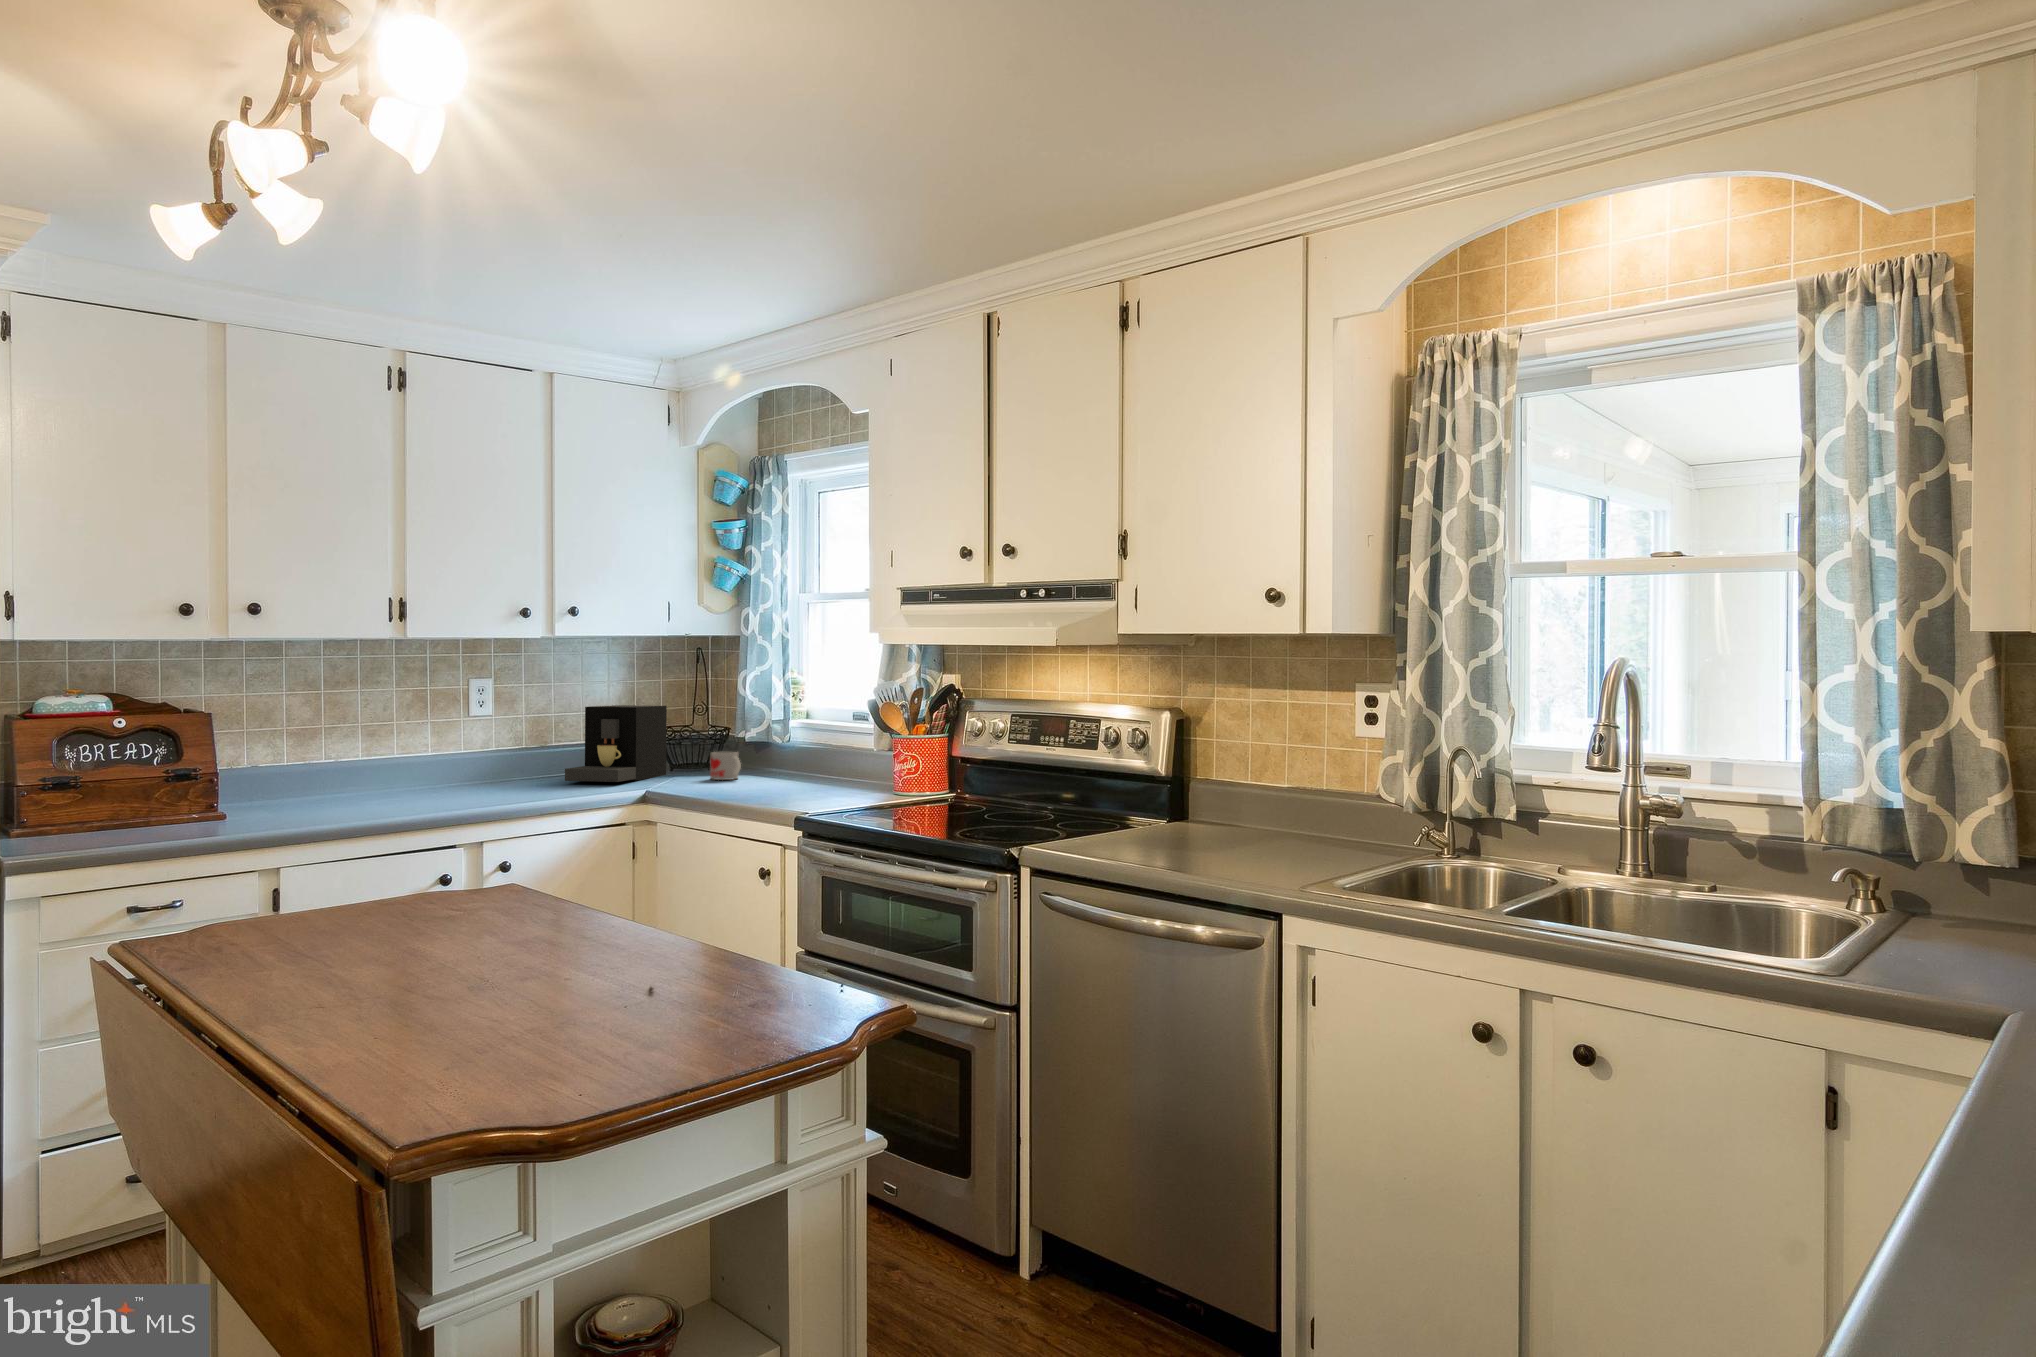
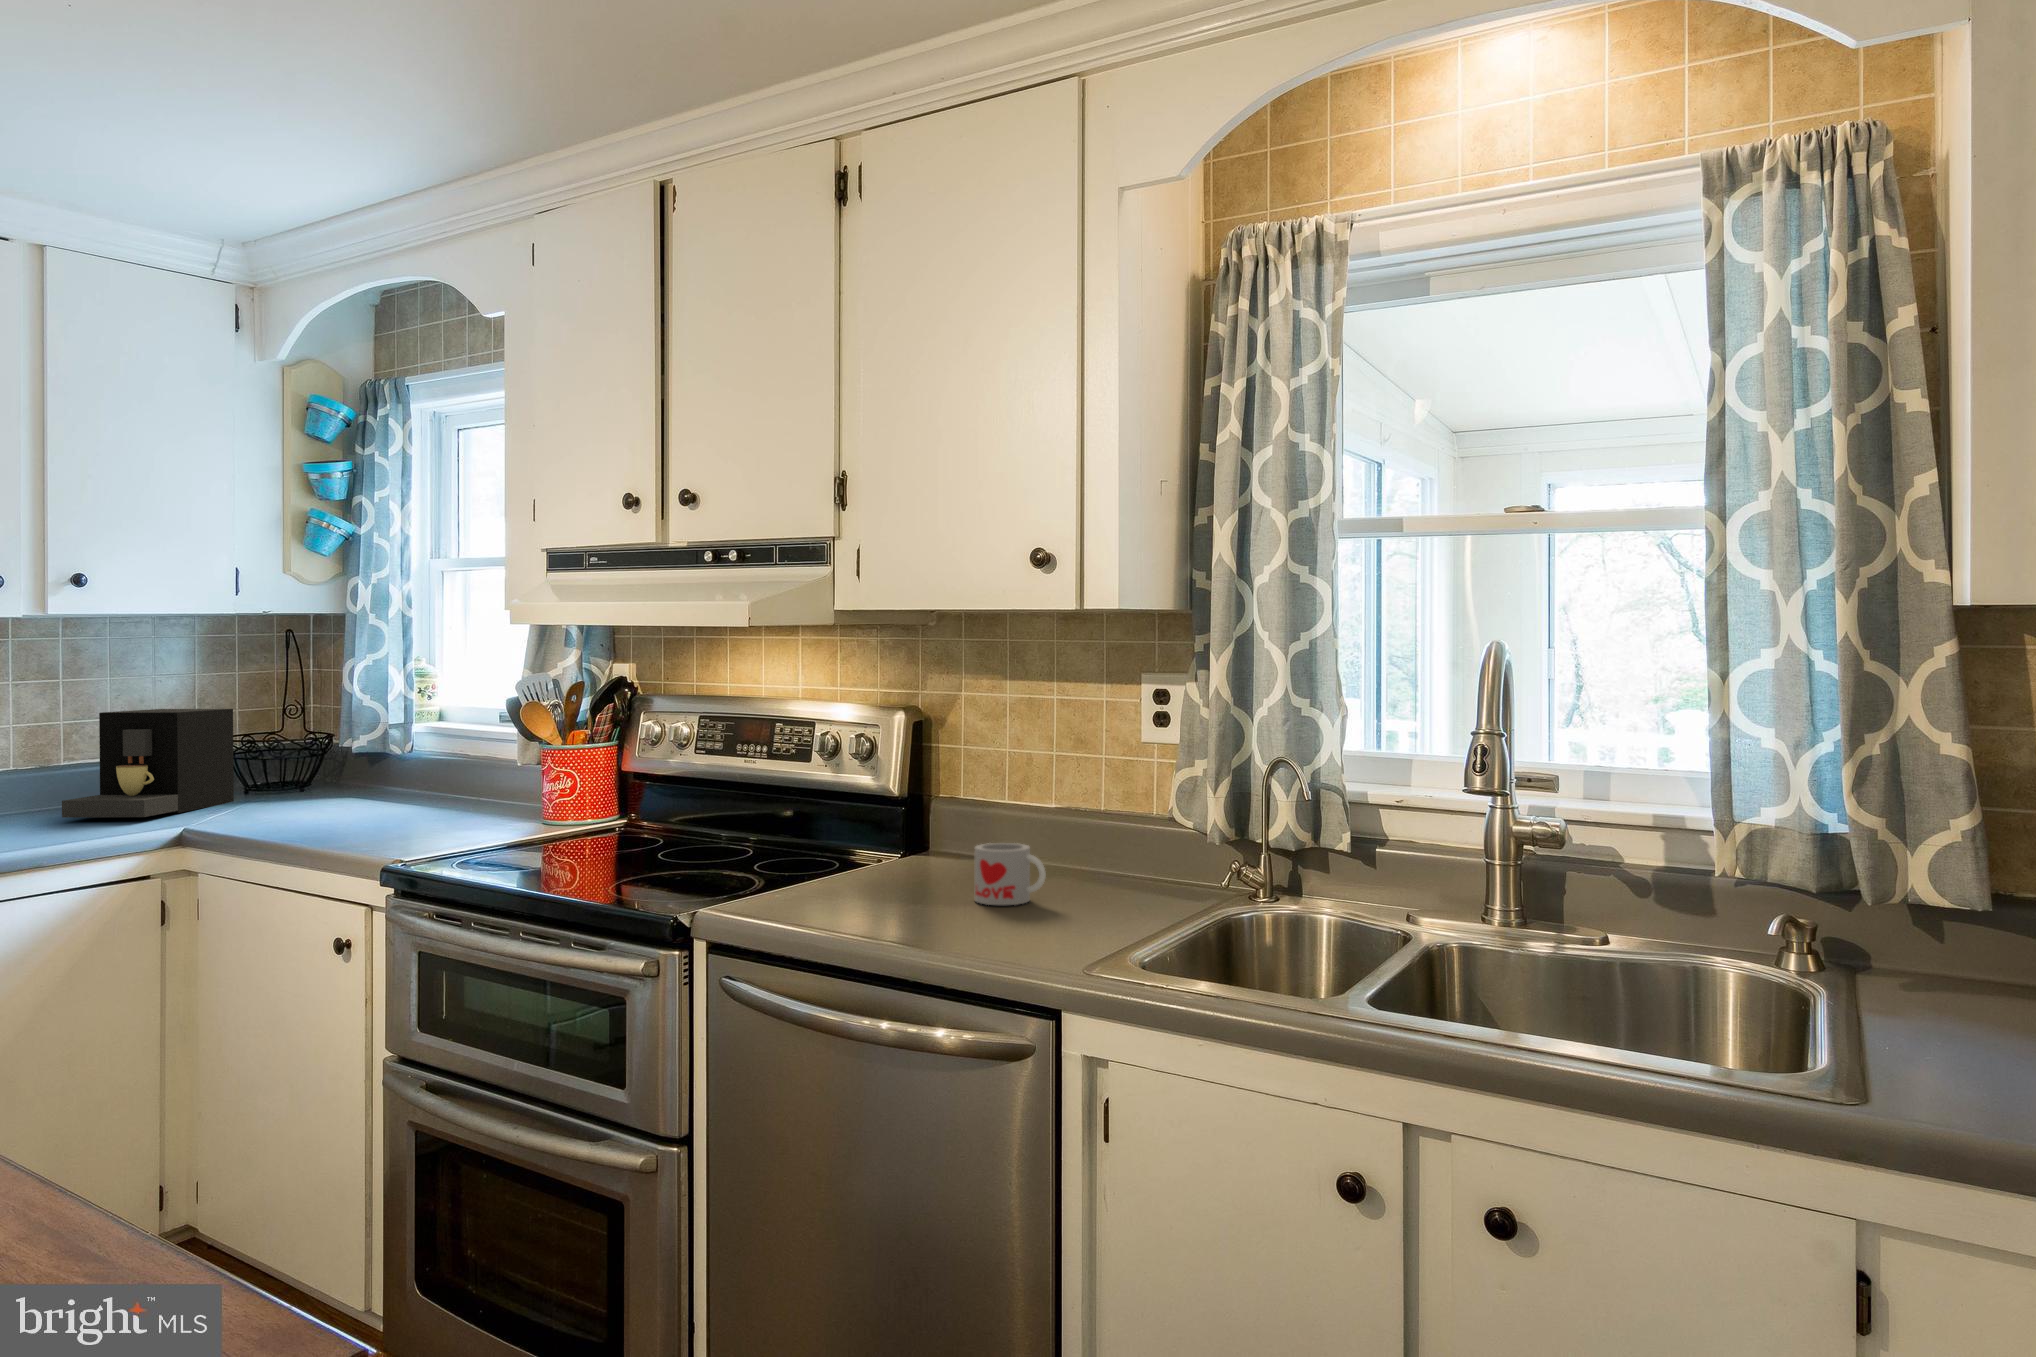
mug: present [710,752,741,780] -> present [975,843,1046,905]

